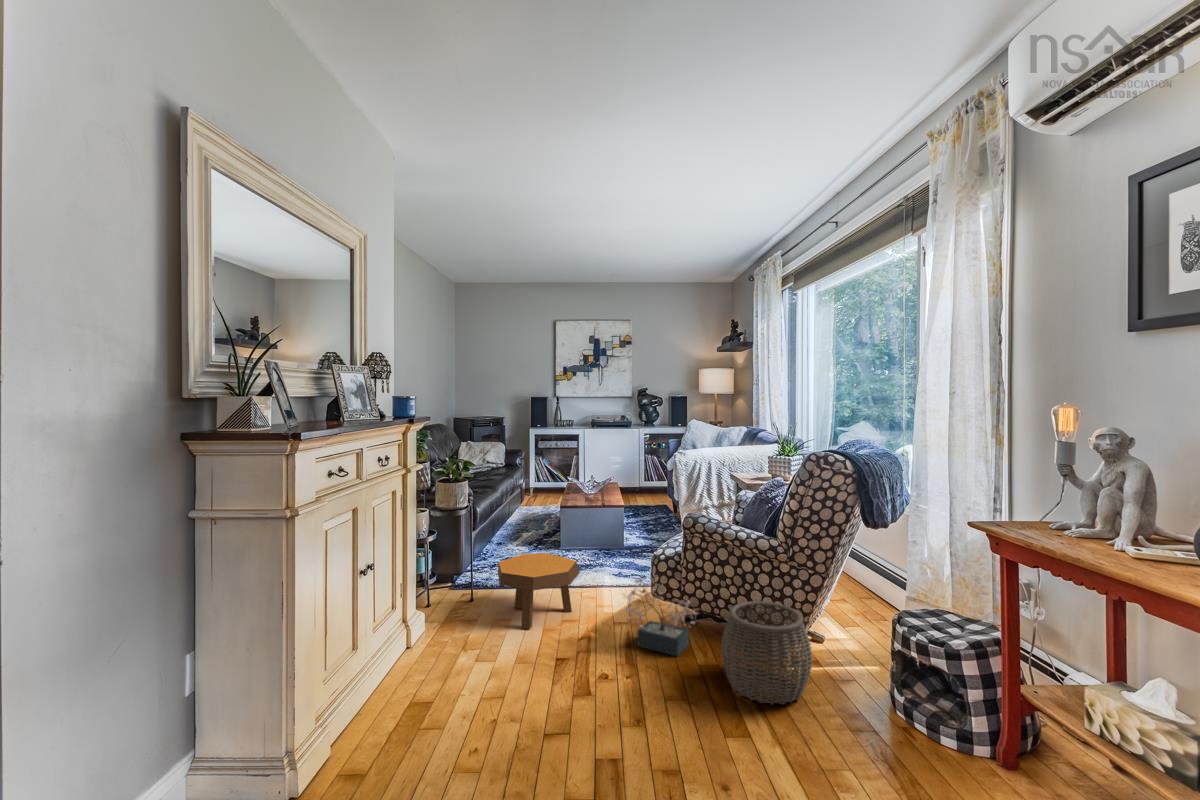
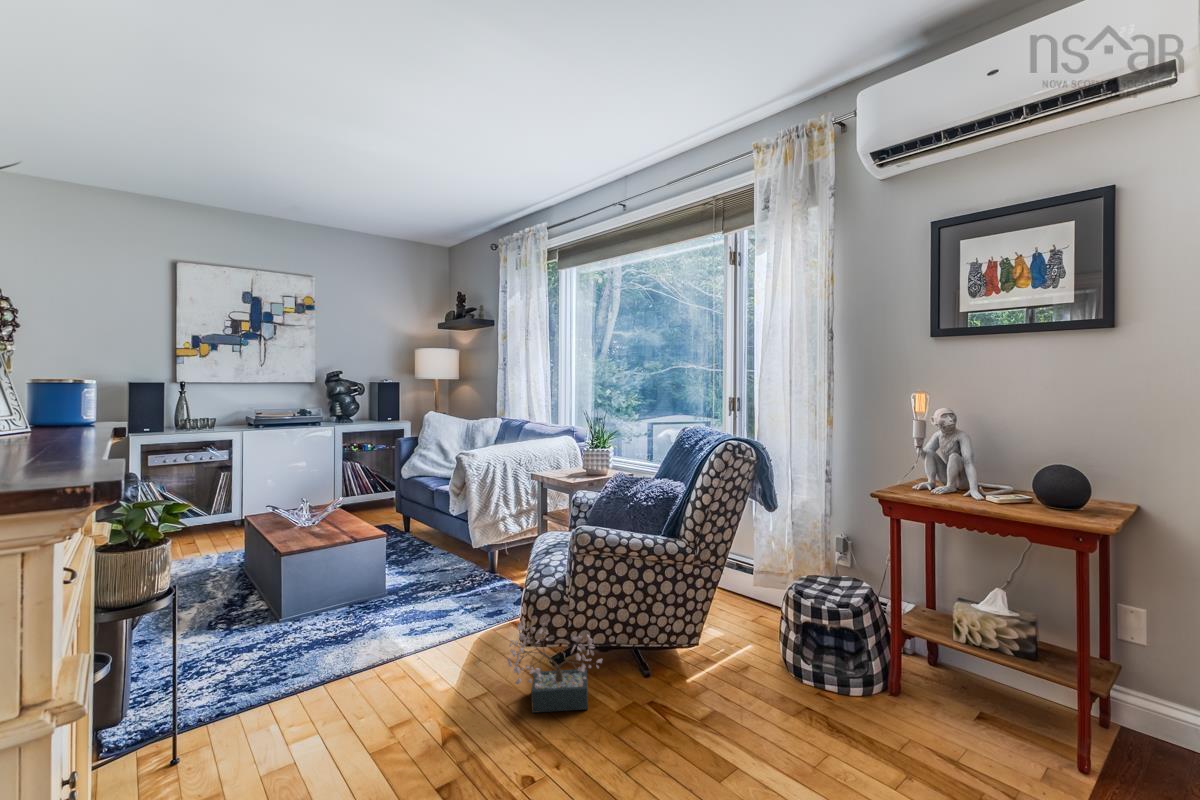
footstool: present [498,553,580,629] -> none [287,616,418,746]
woven basket: present [721,601,812,705] -> none [653,613,755,739]

